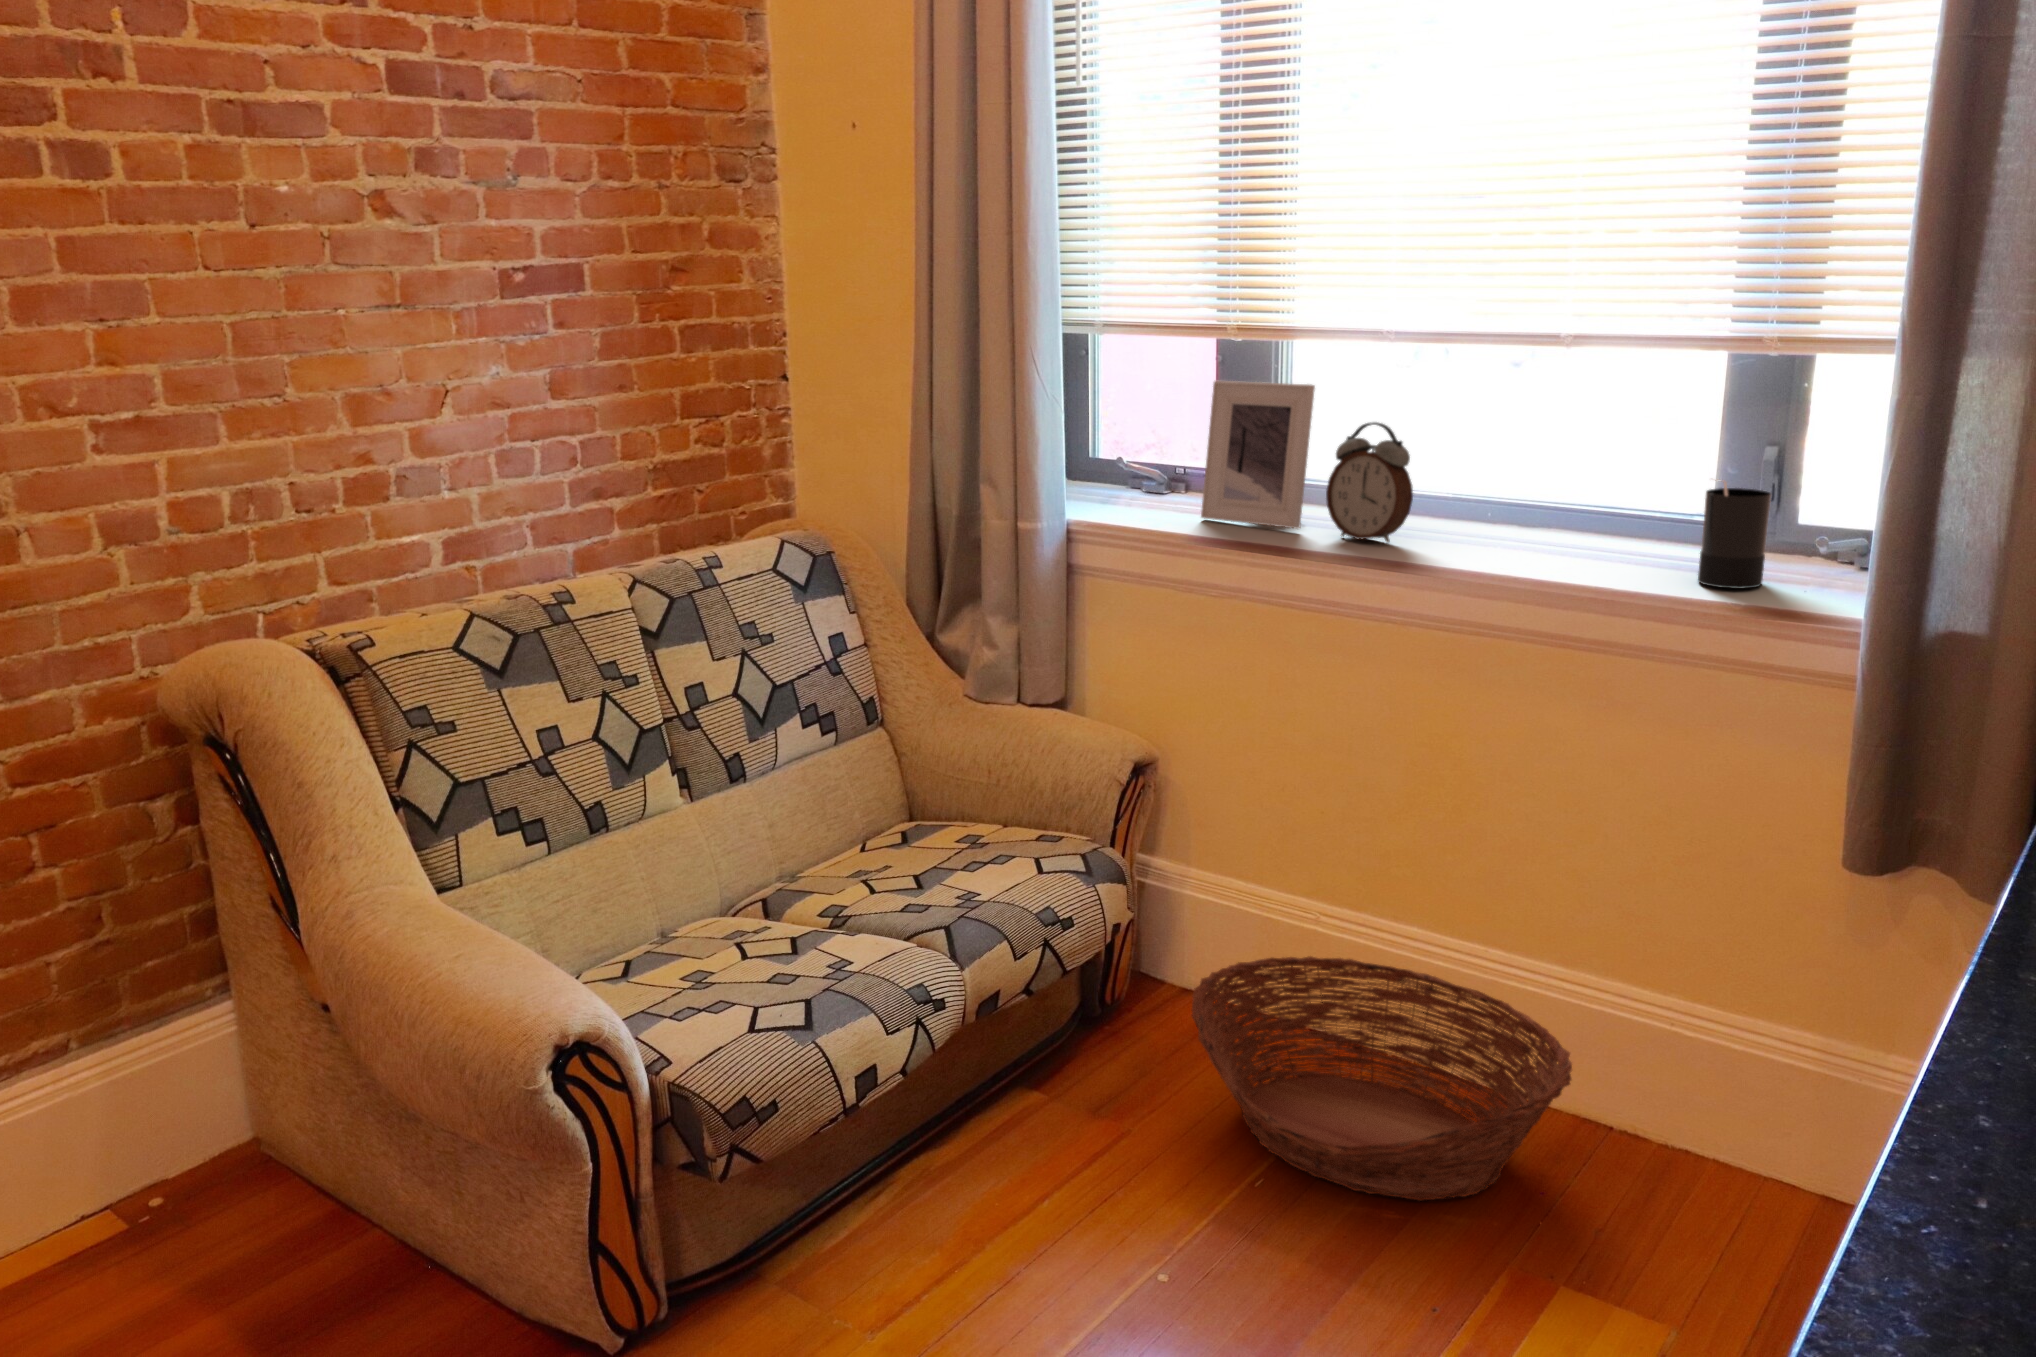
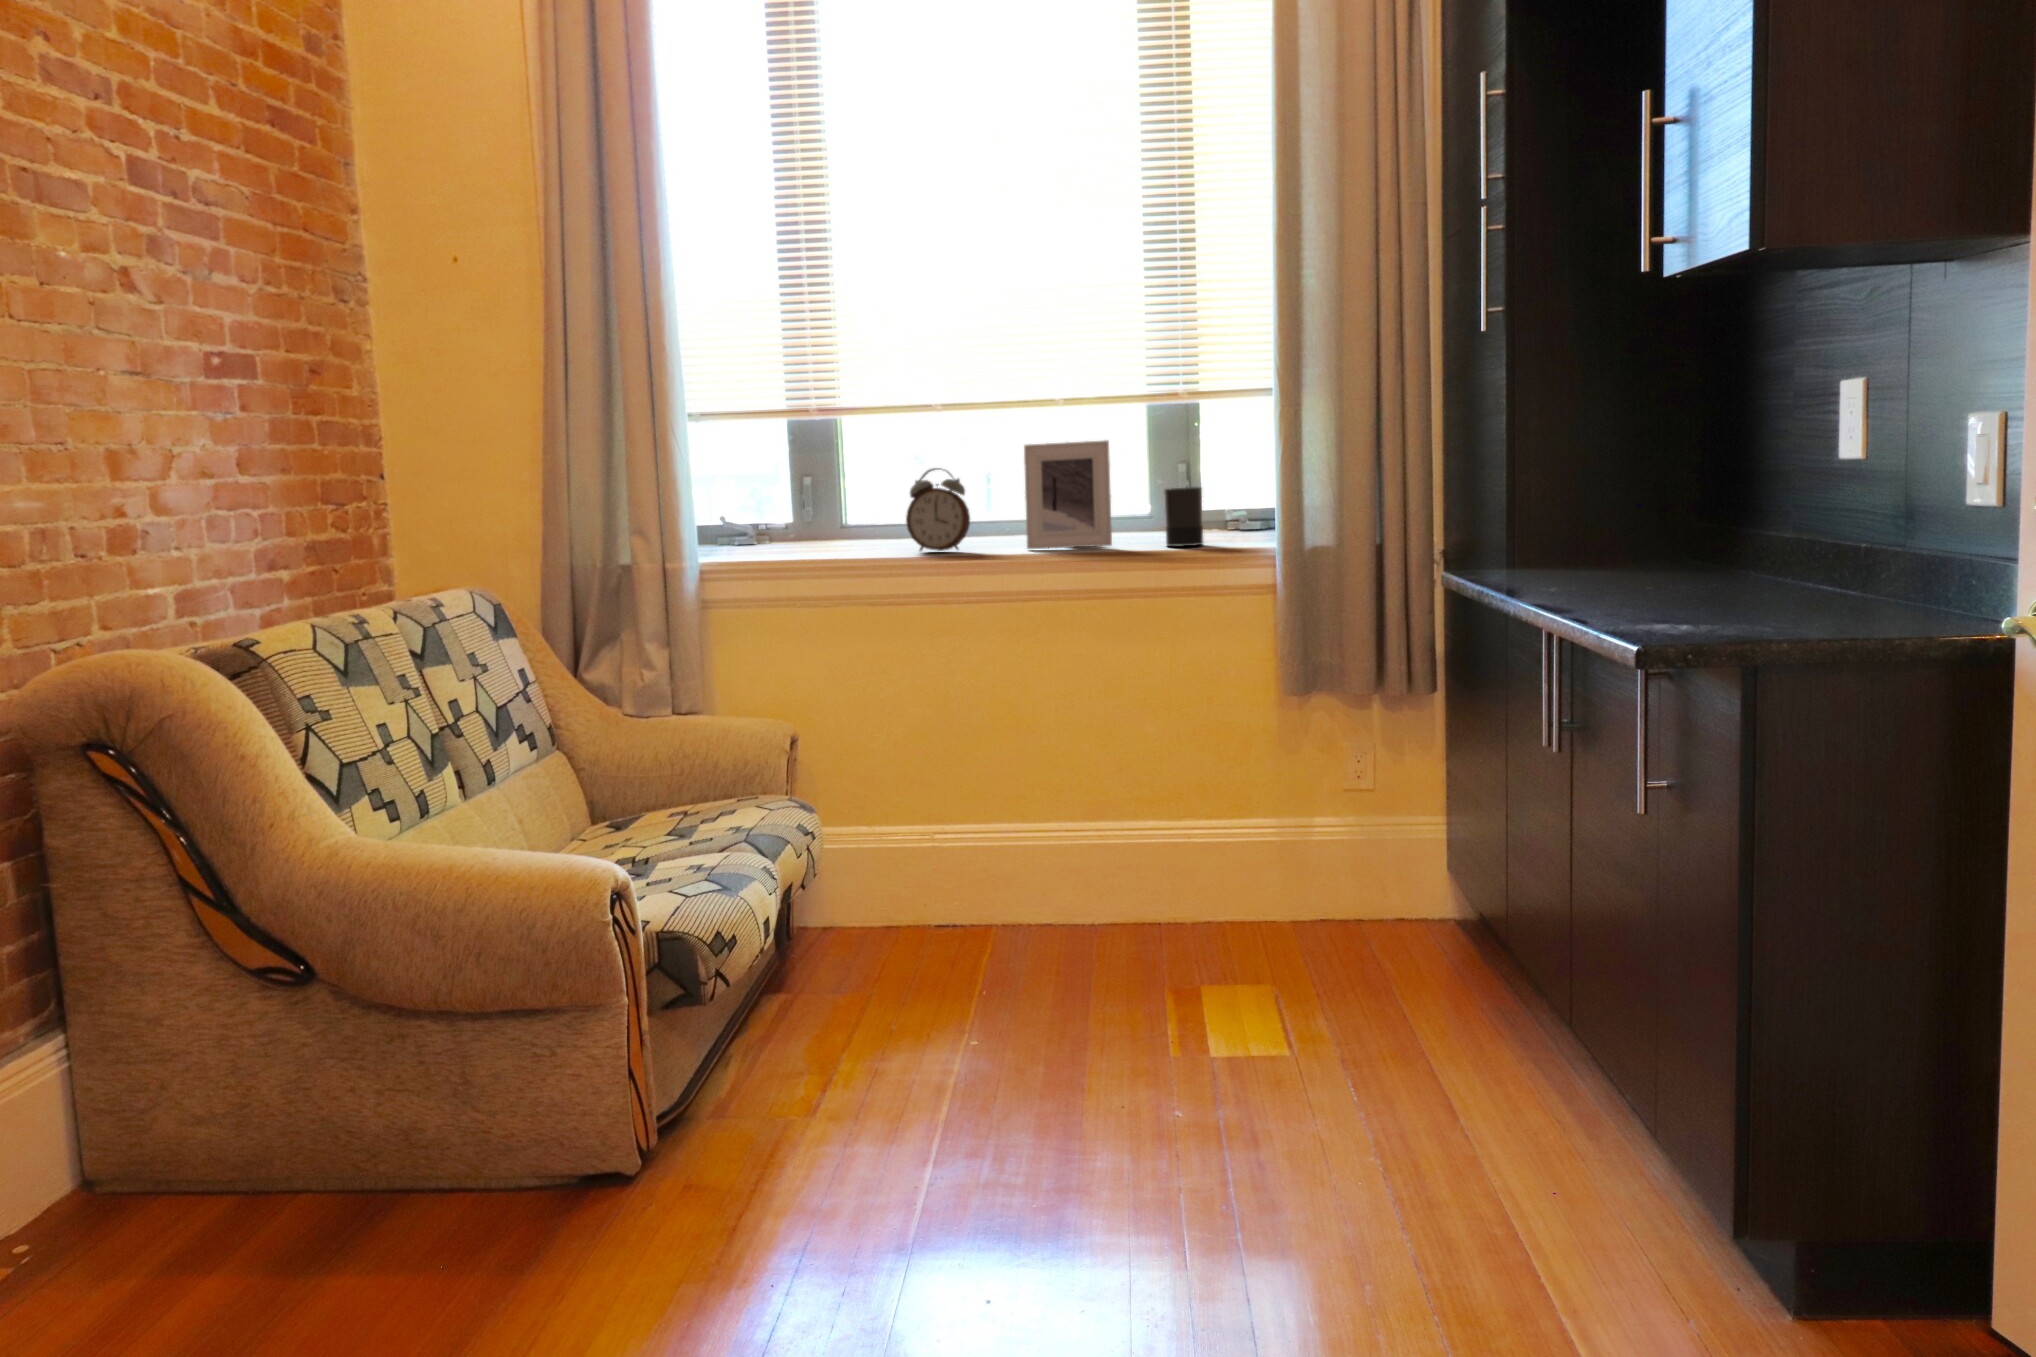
picture frame: present [1201,381,1315,529] -> present [1024,440,1112,549]
basket: present [1192,956,1572,1201] -> none [893,848,1171,980]

